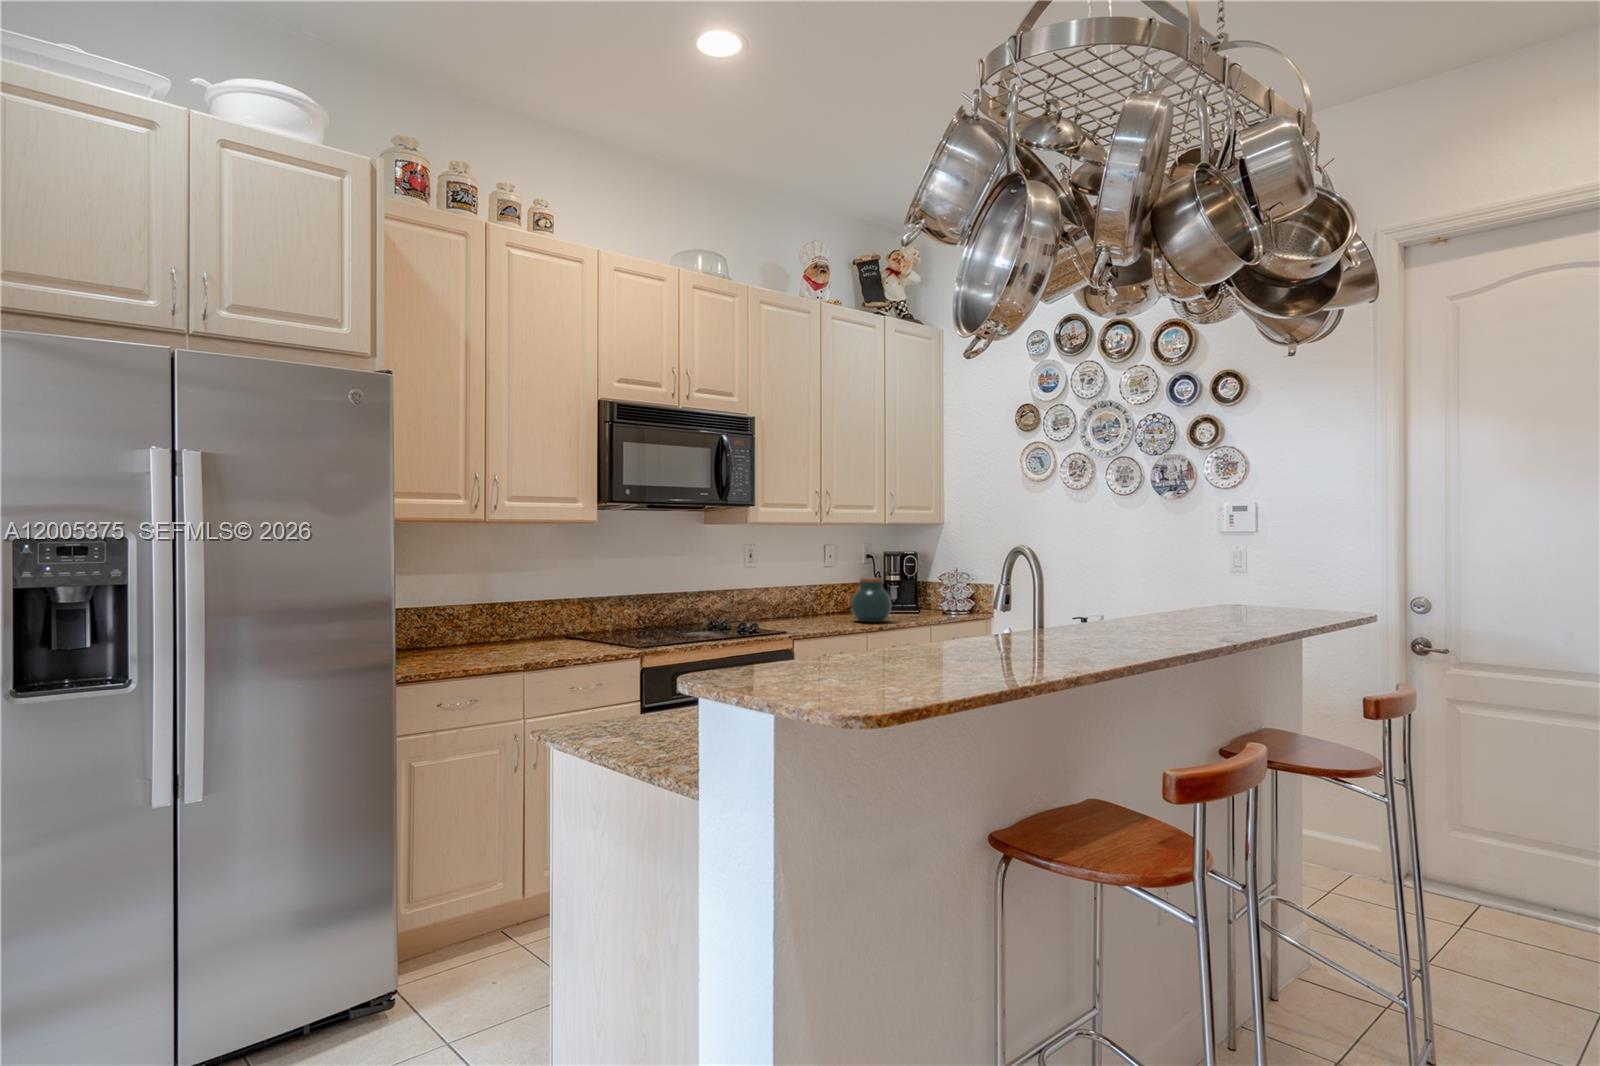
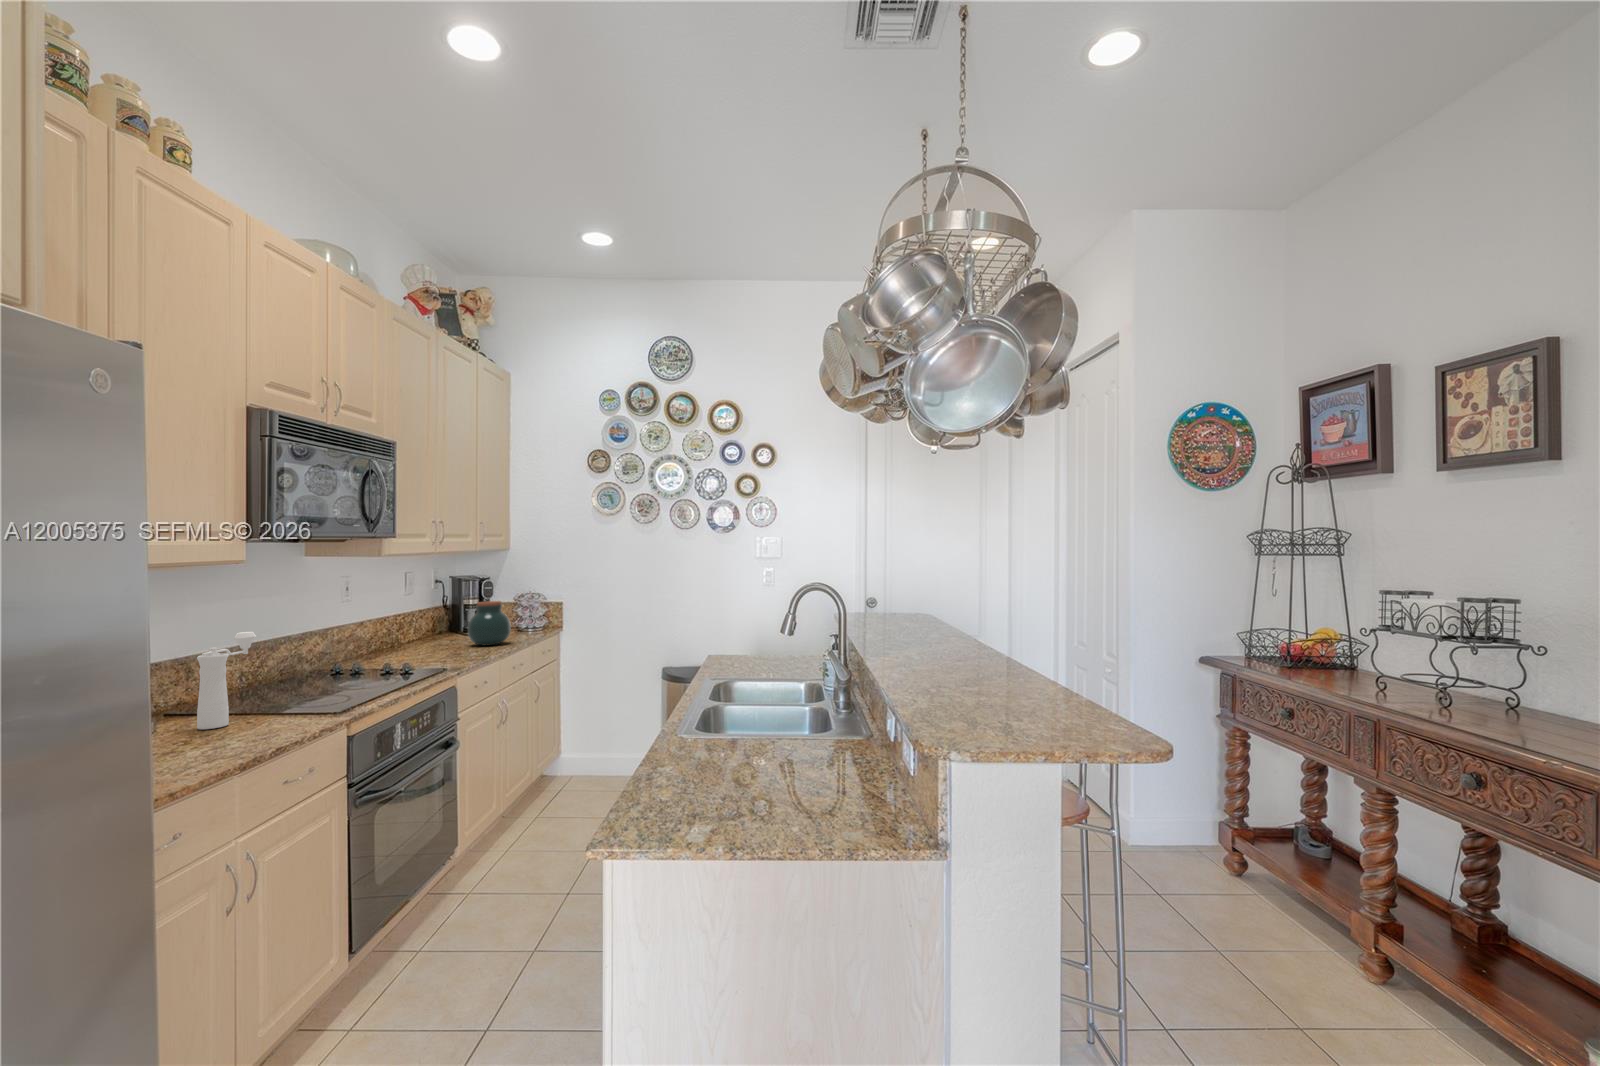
pepper mill: none [549,583,593,647] -> present [197,632,256,729]

